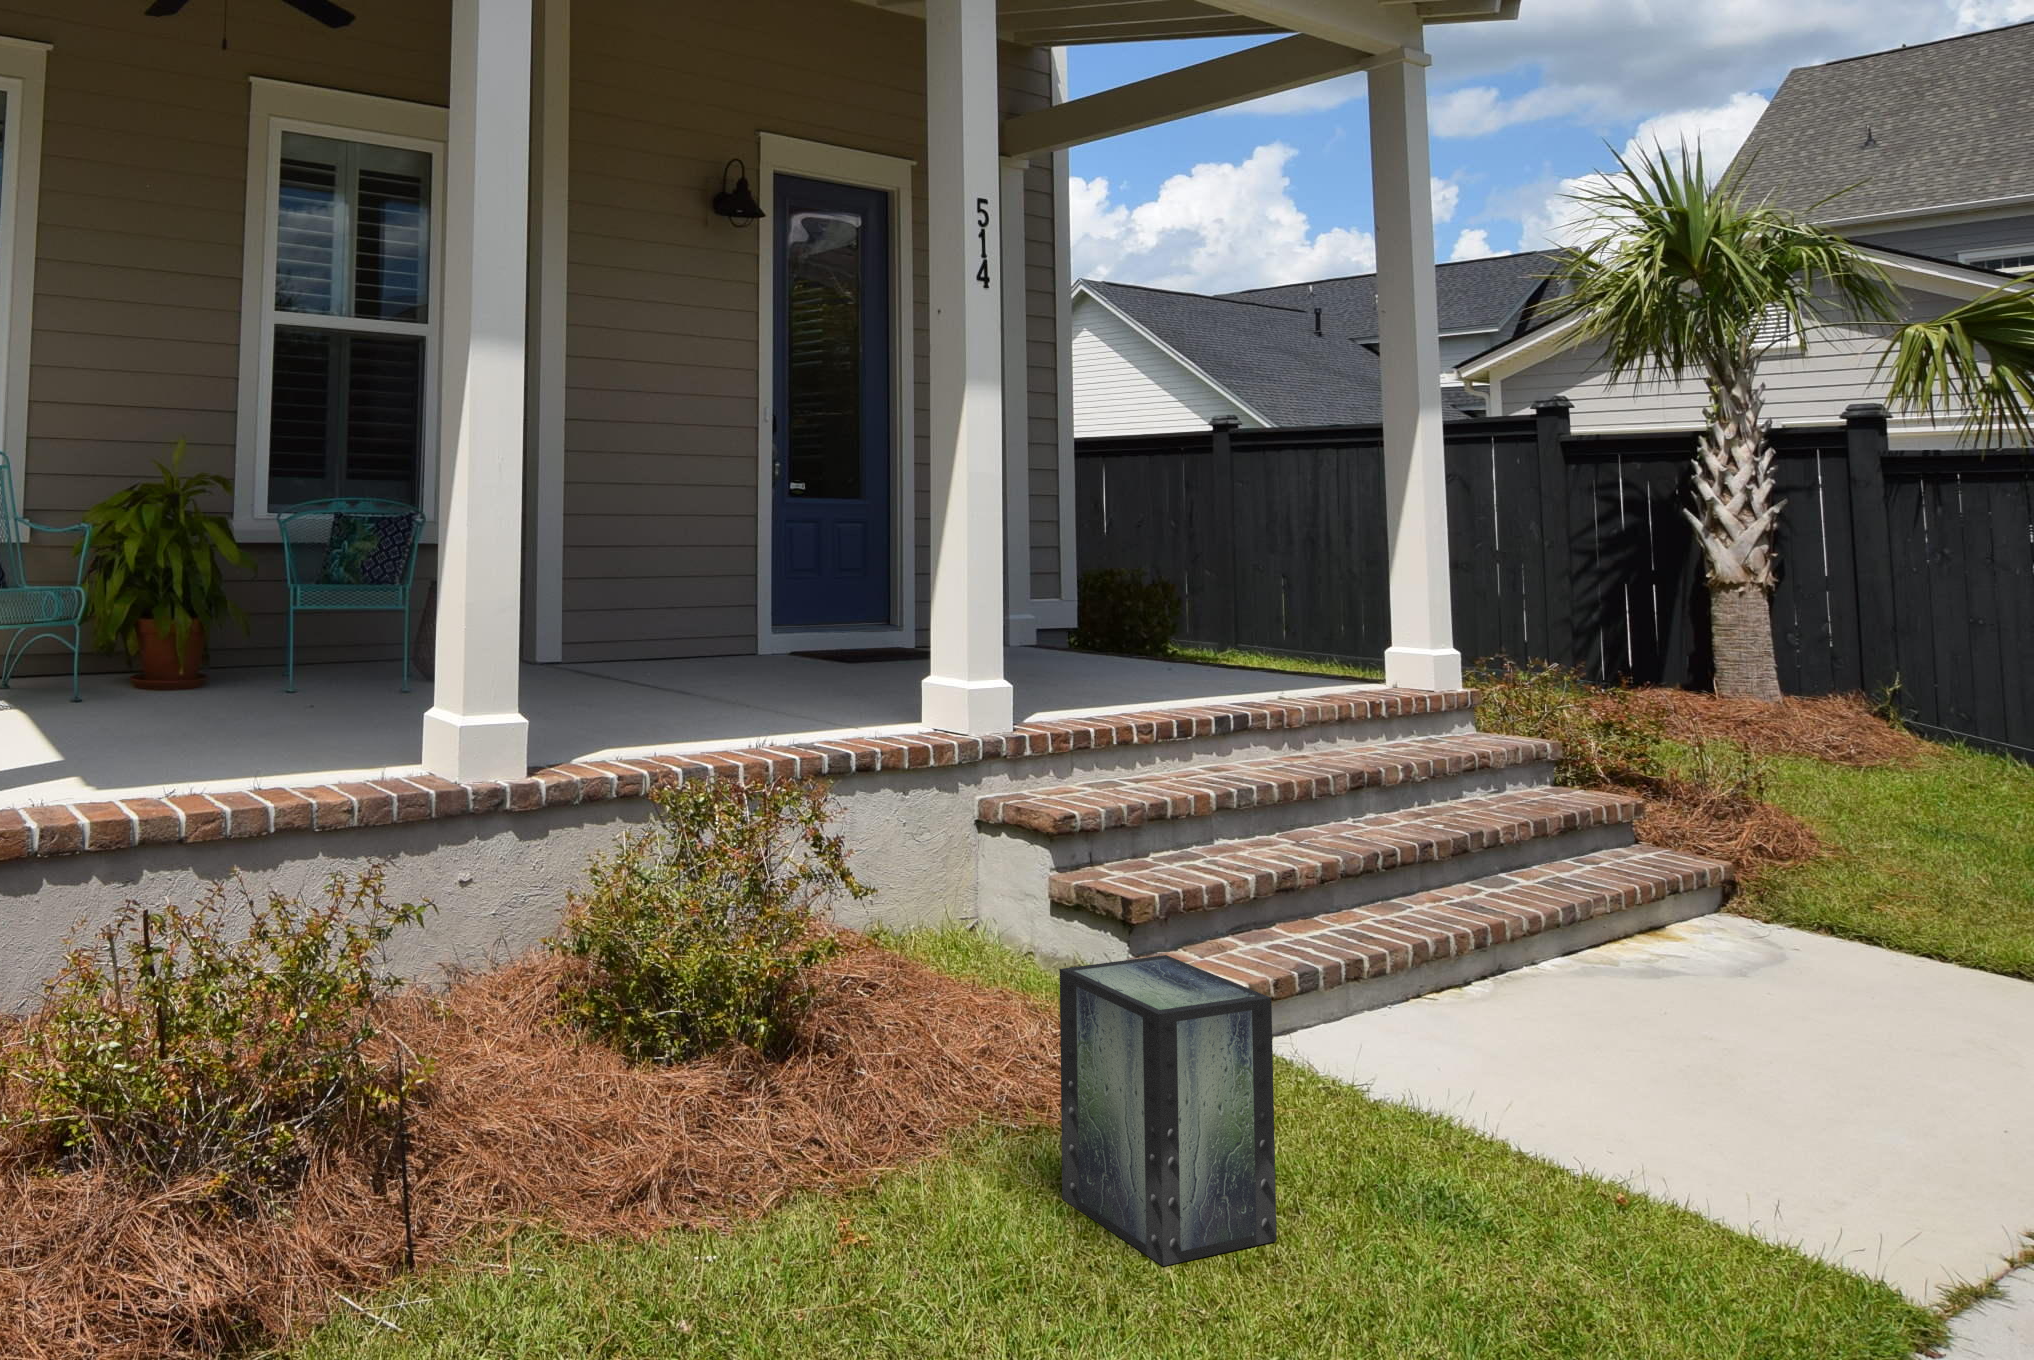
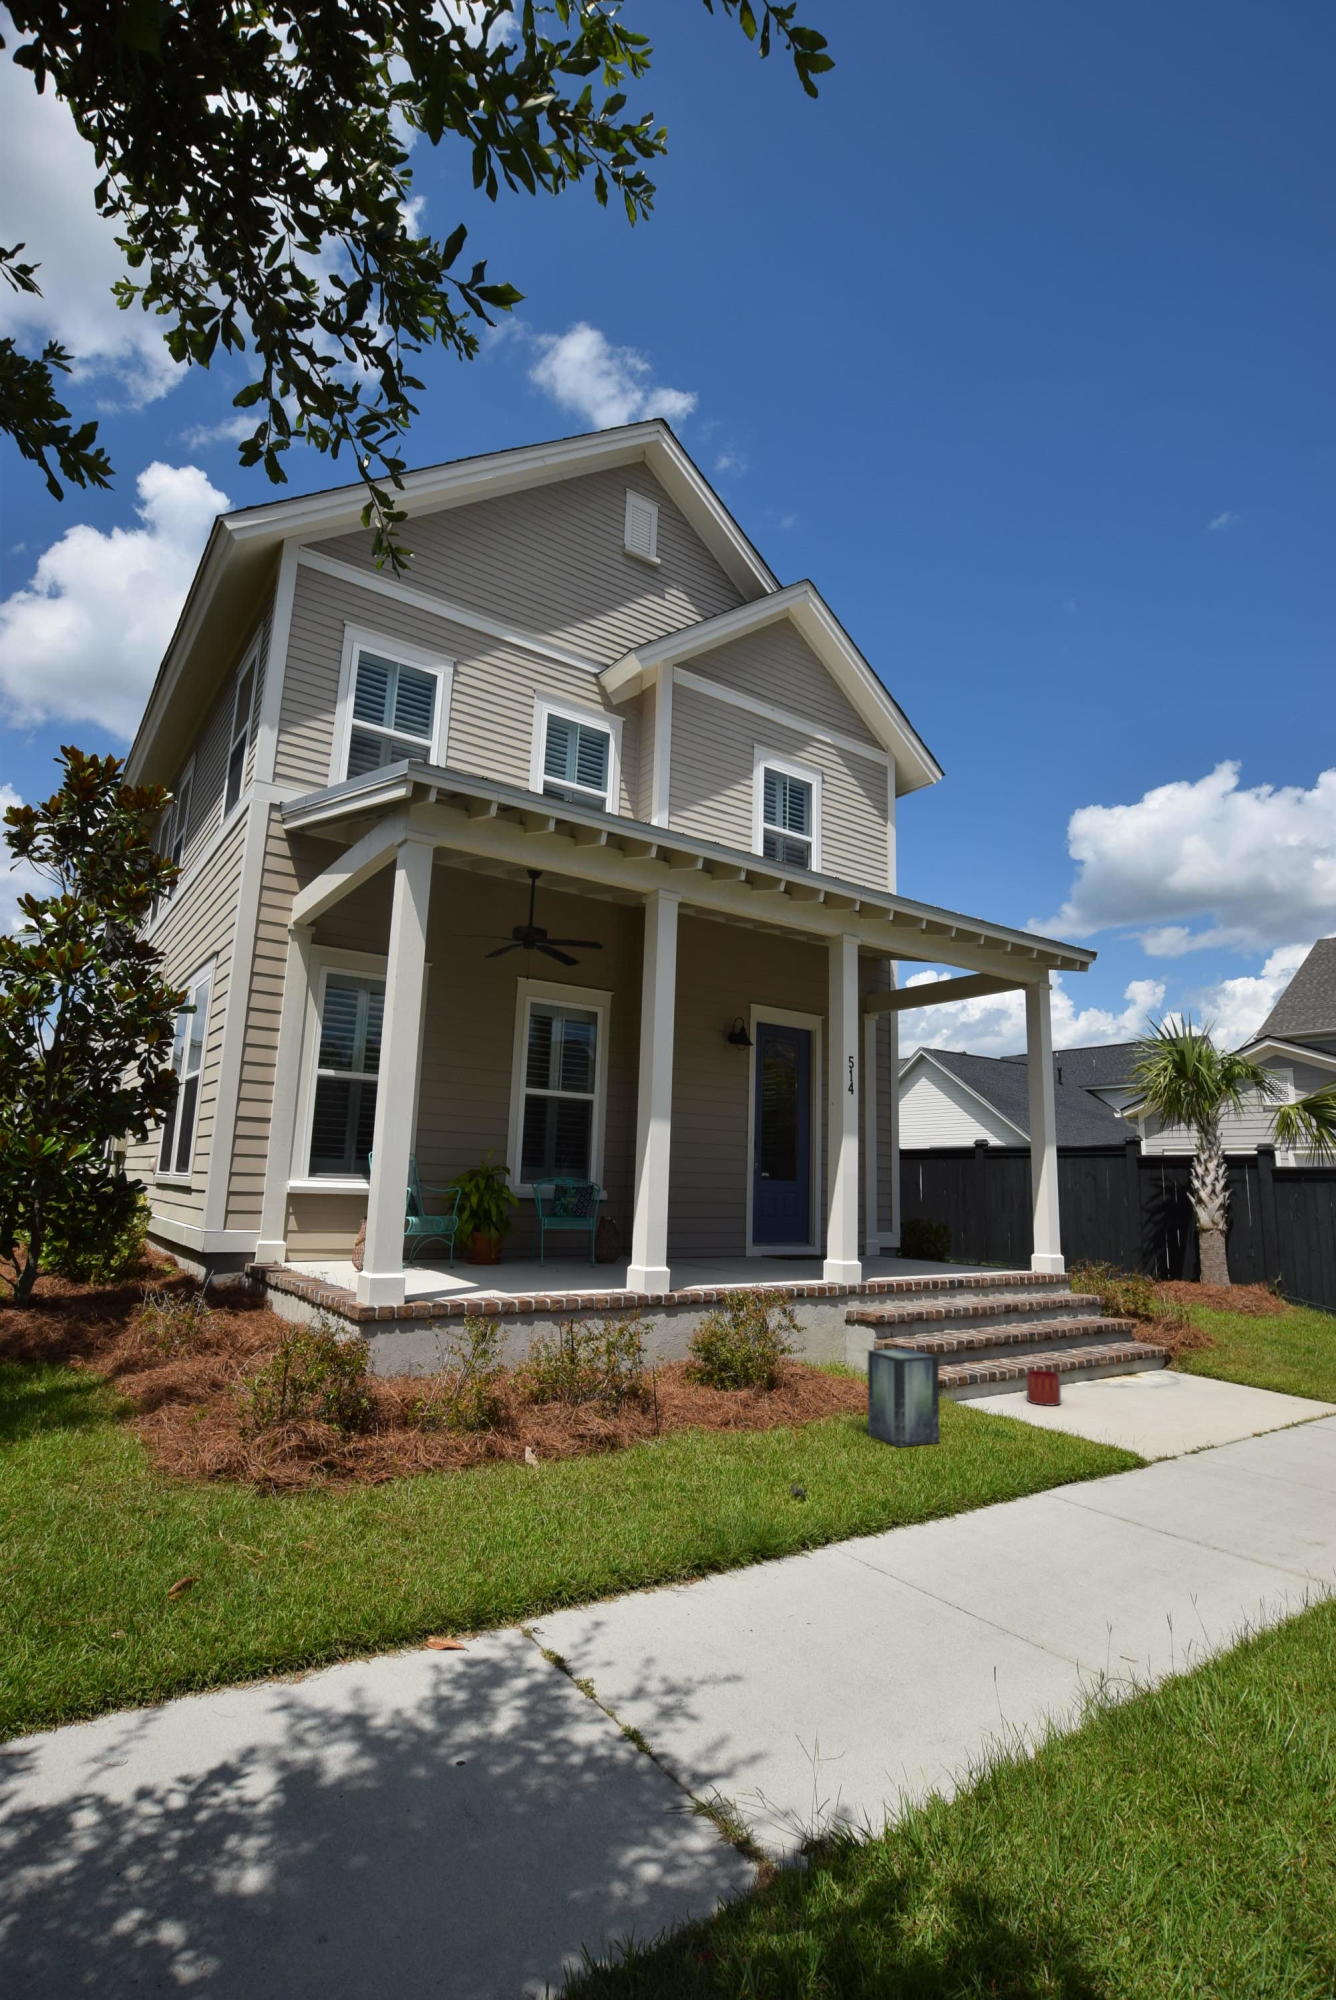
planter: none [1449,963,1546,1061] -> present [1026,1370,1061,1406]

